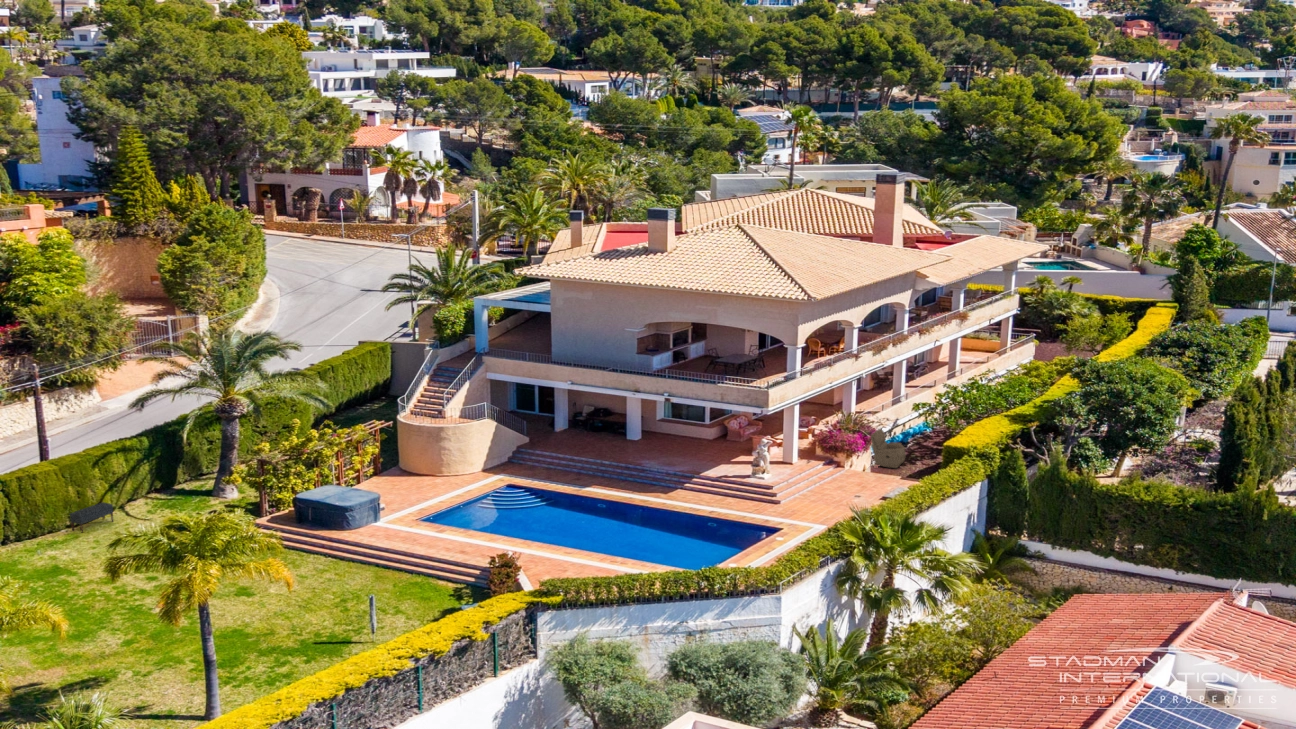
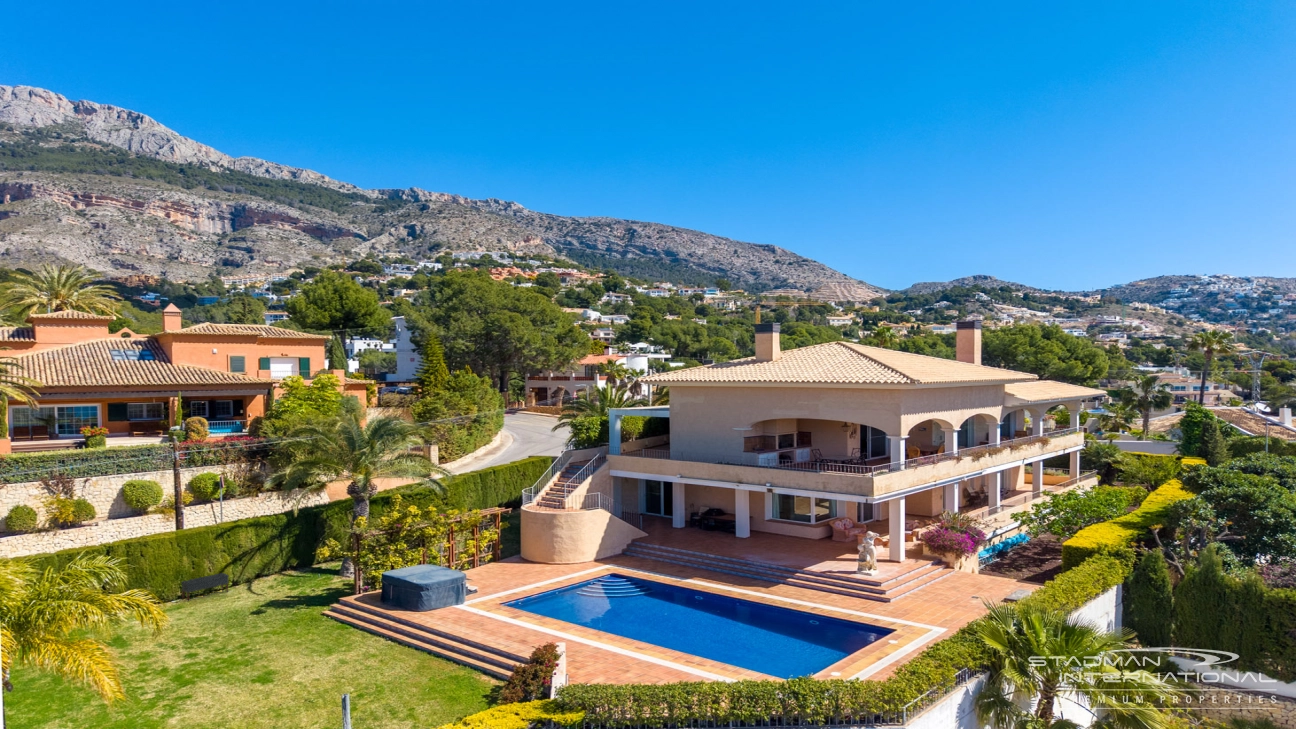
chair: present [871,429,905,468] -> none [981,530,1021,571]

